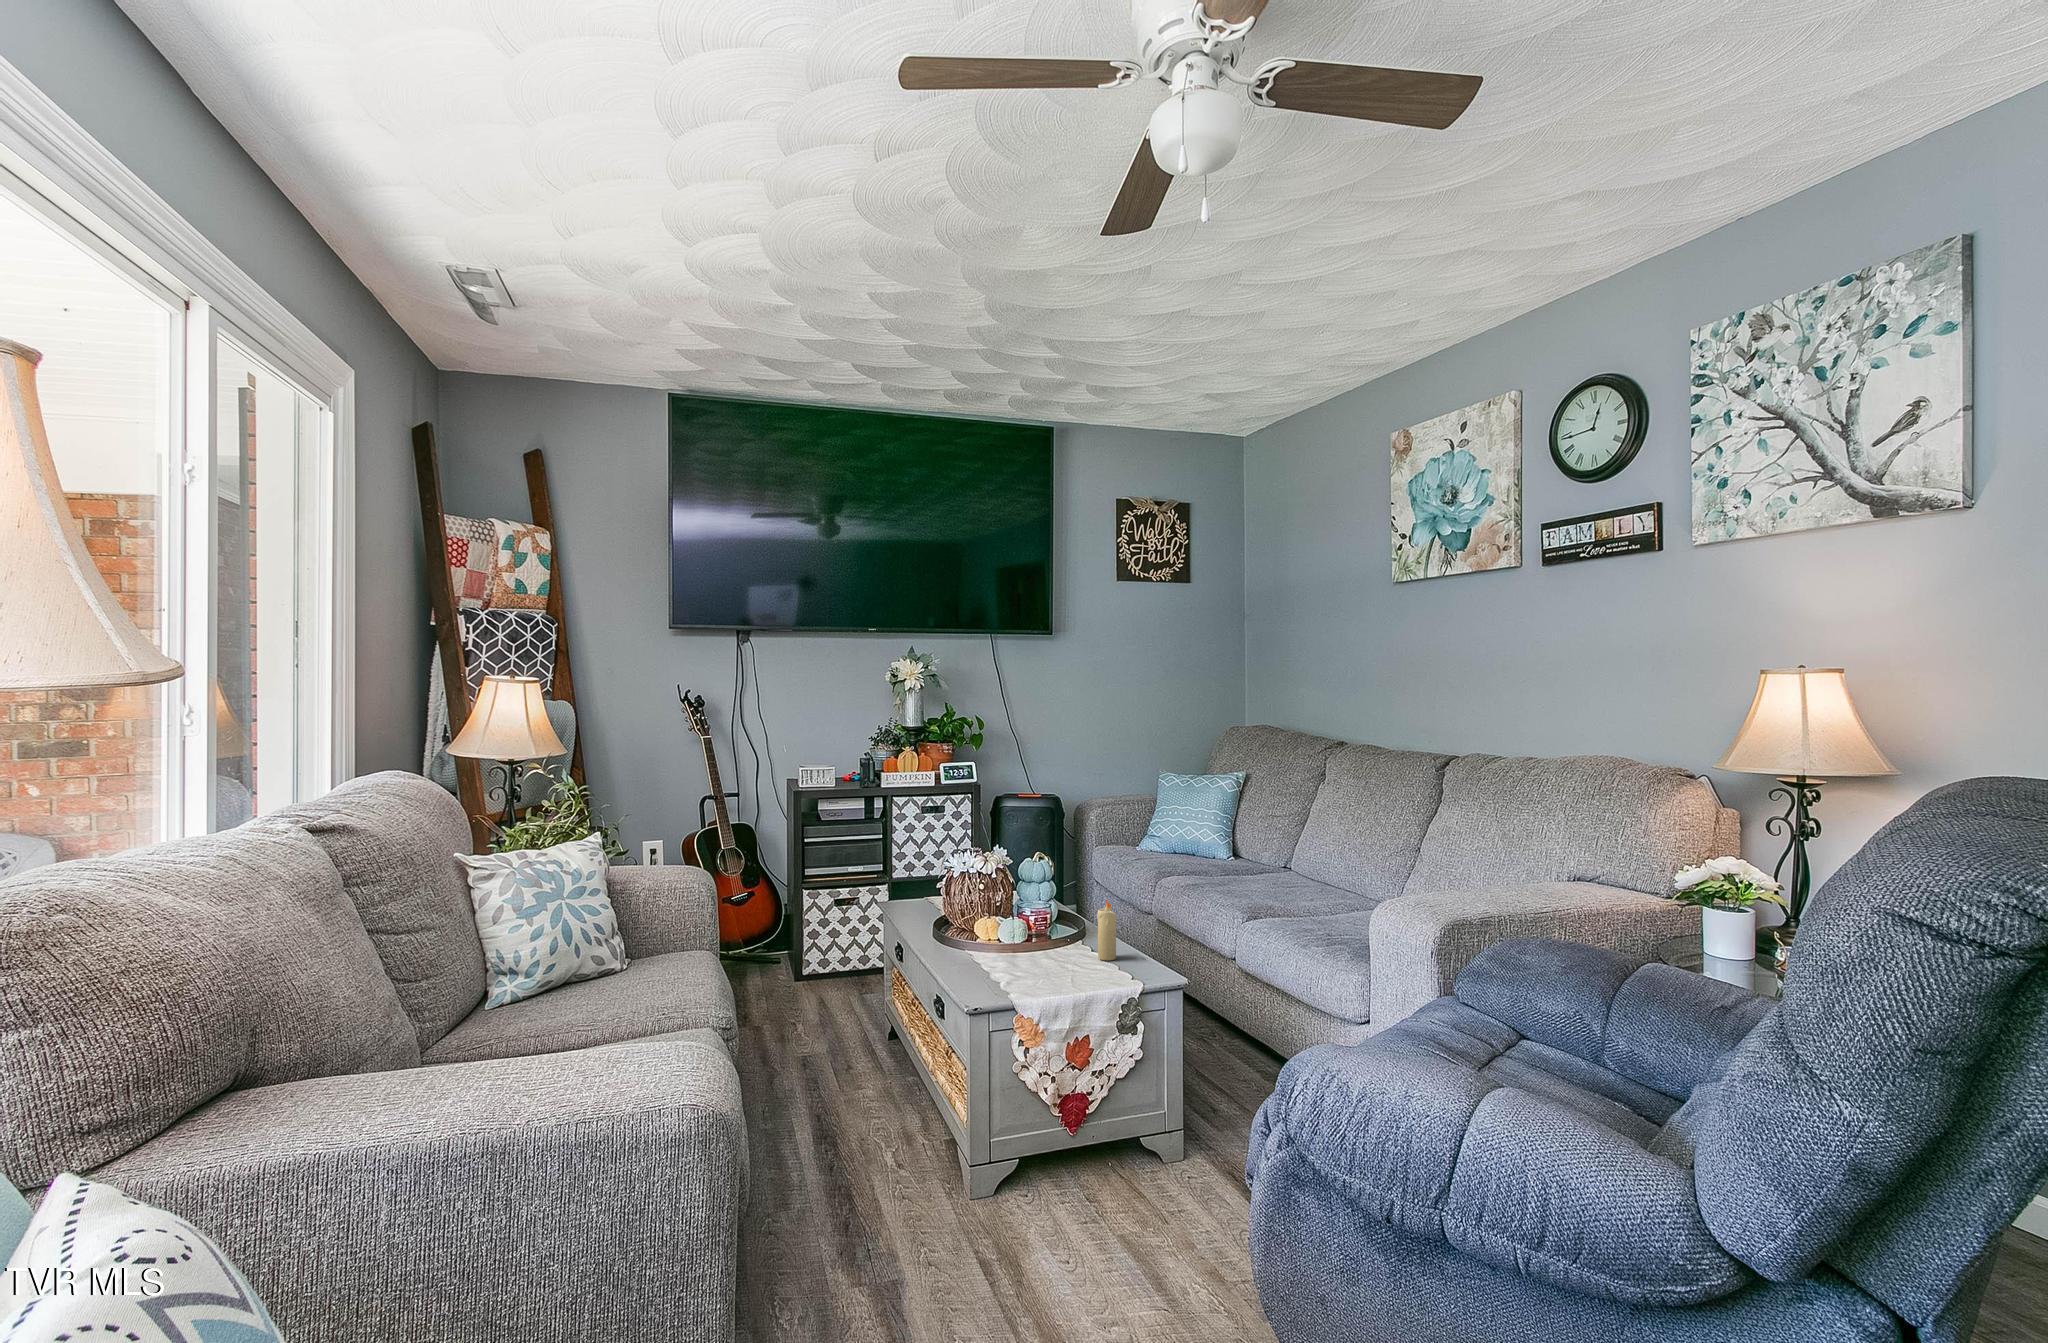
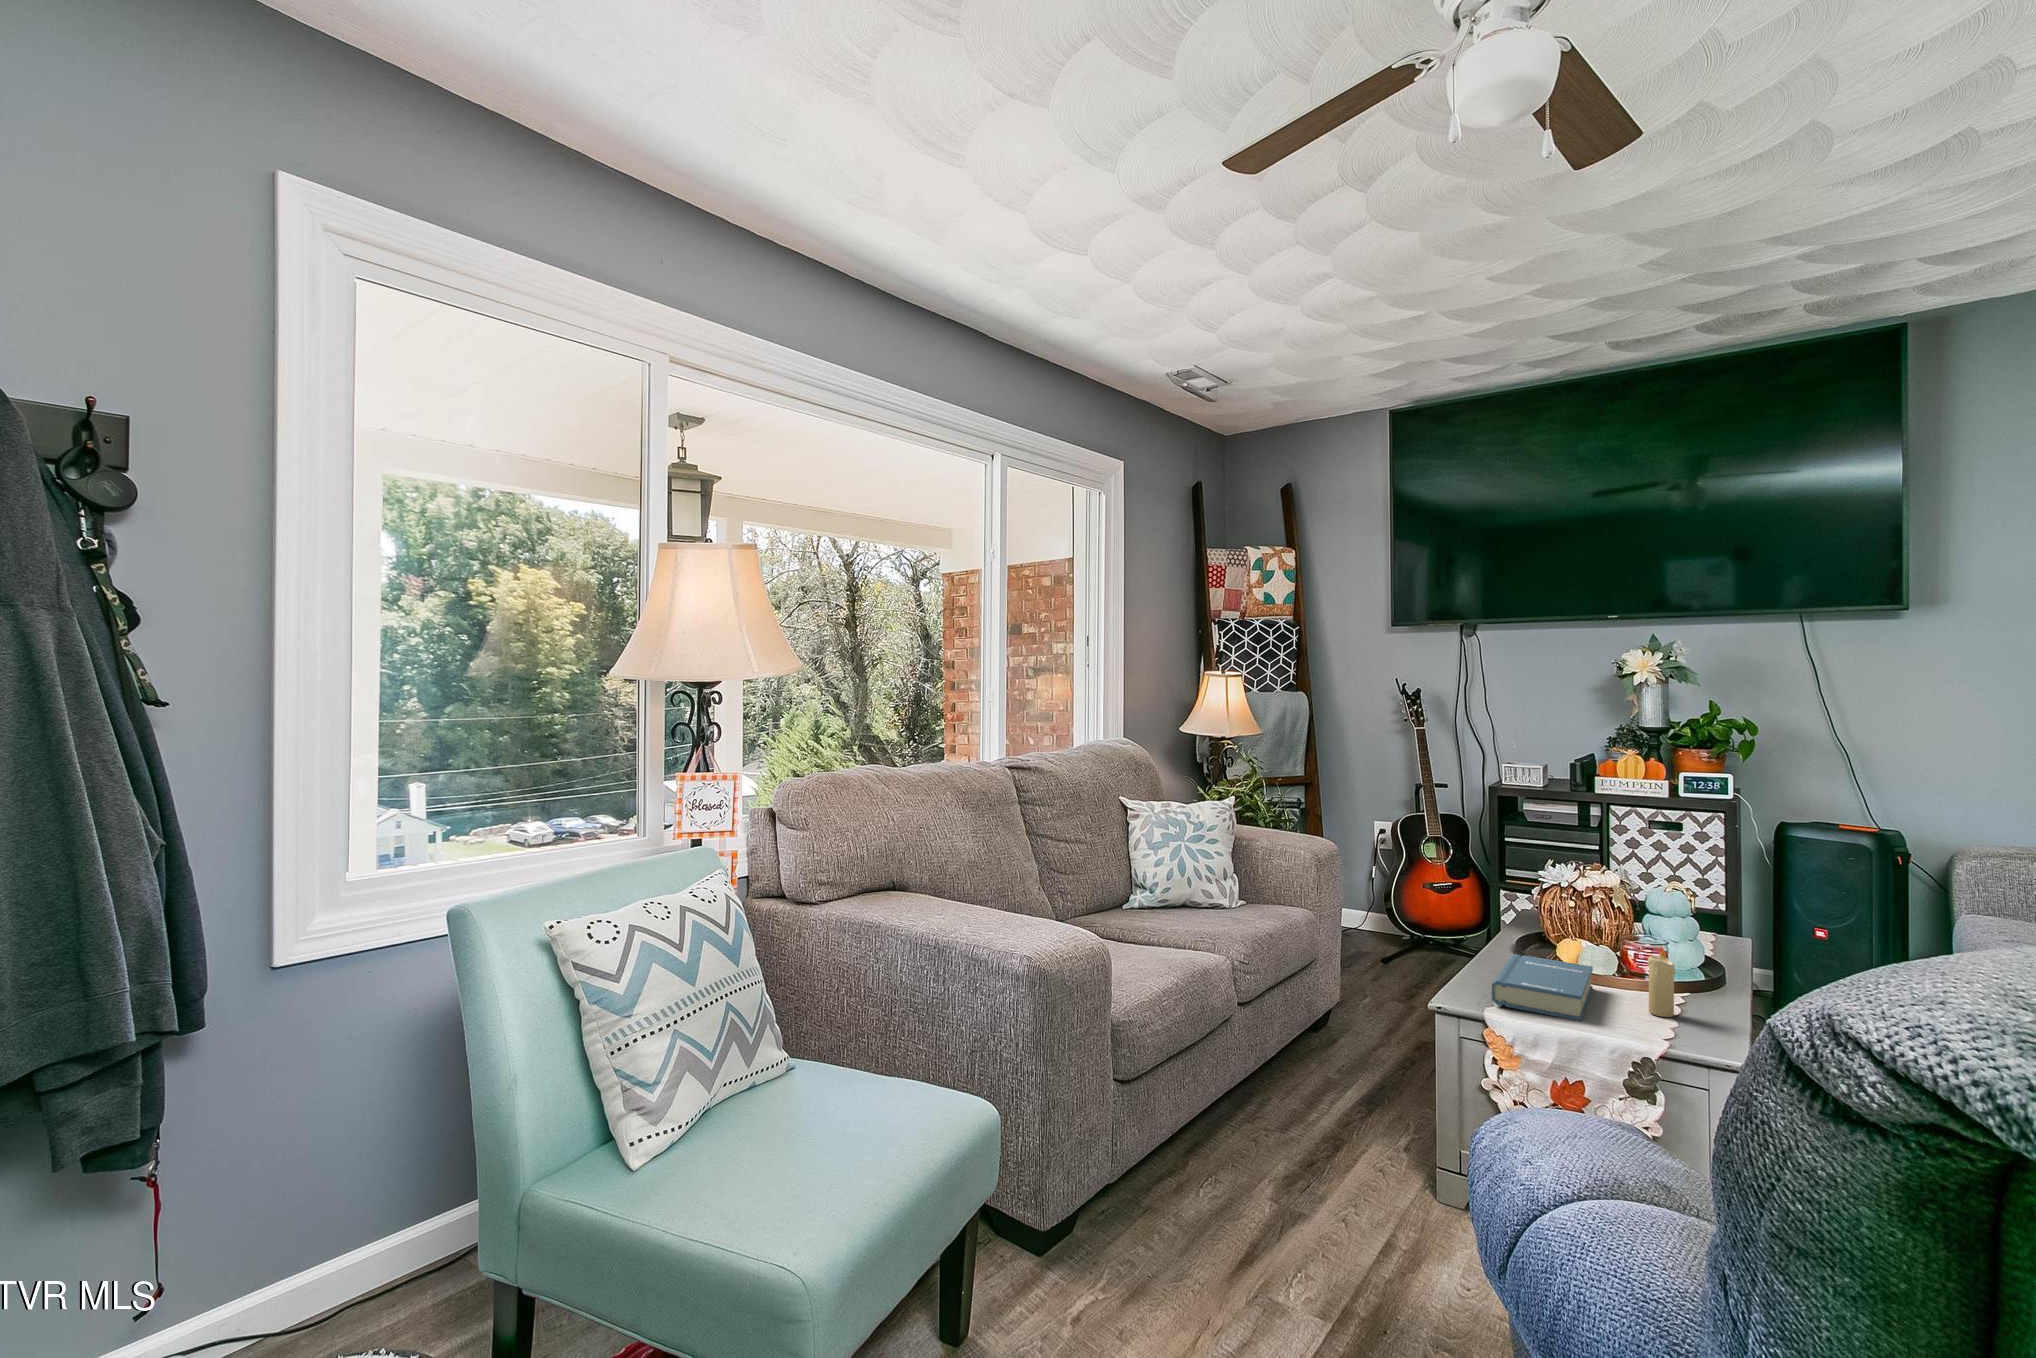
hardback book: none [975,933,1075,989] -> present [1492,954,1593,1021]

